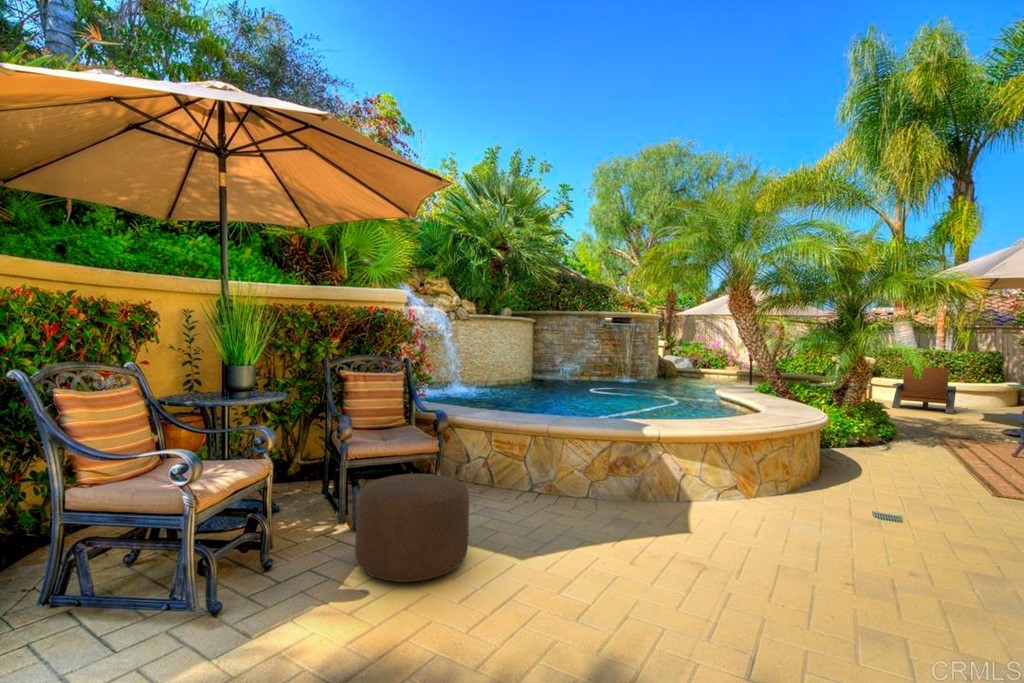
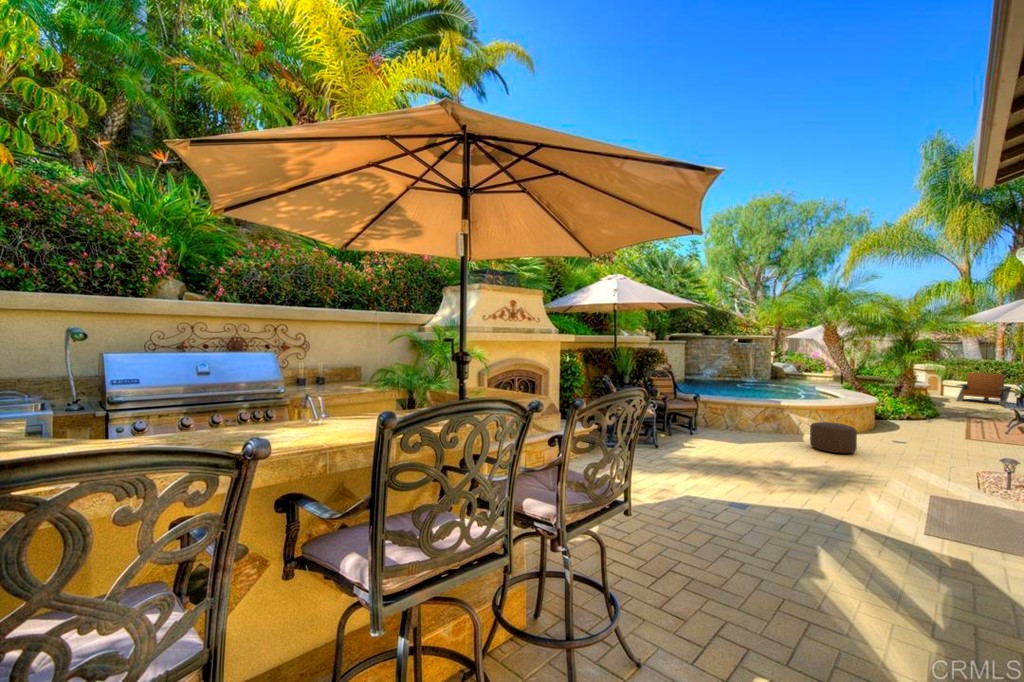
ottoman: present [355,474,469,582] -> present [810,422,857,453]

